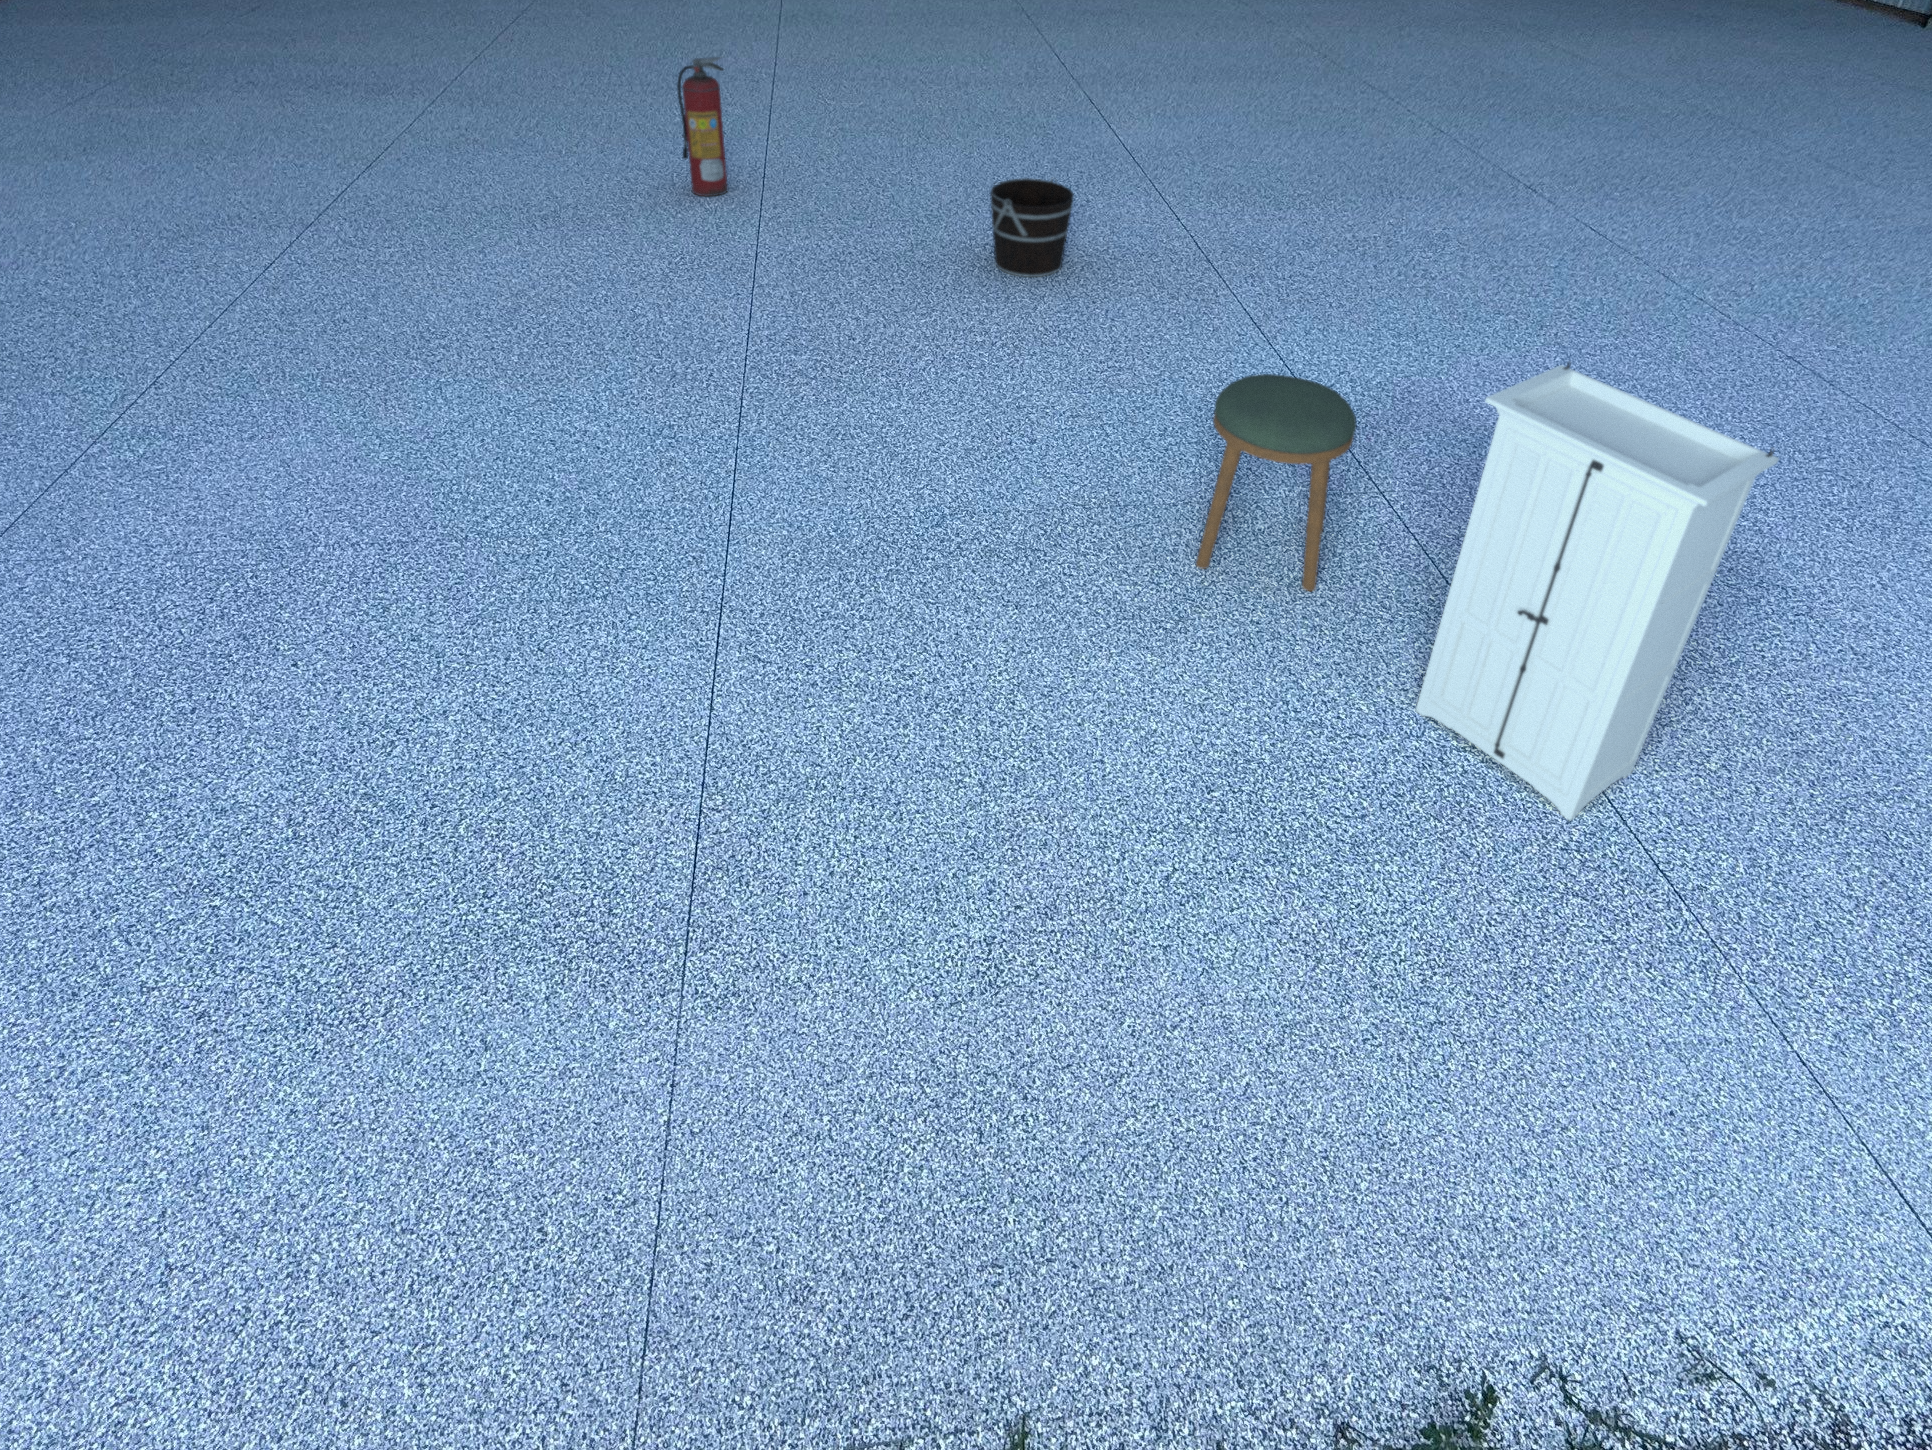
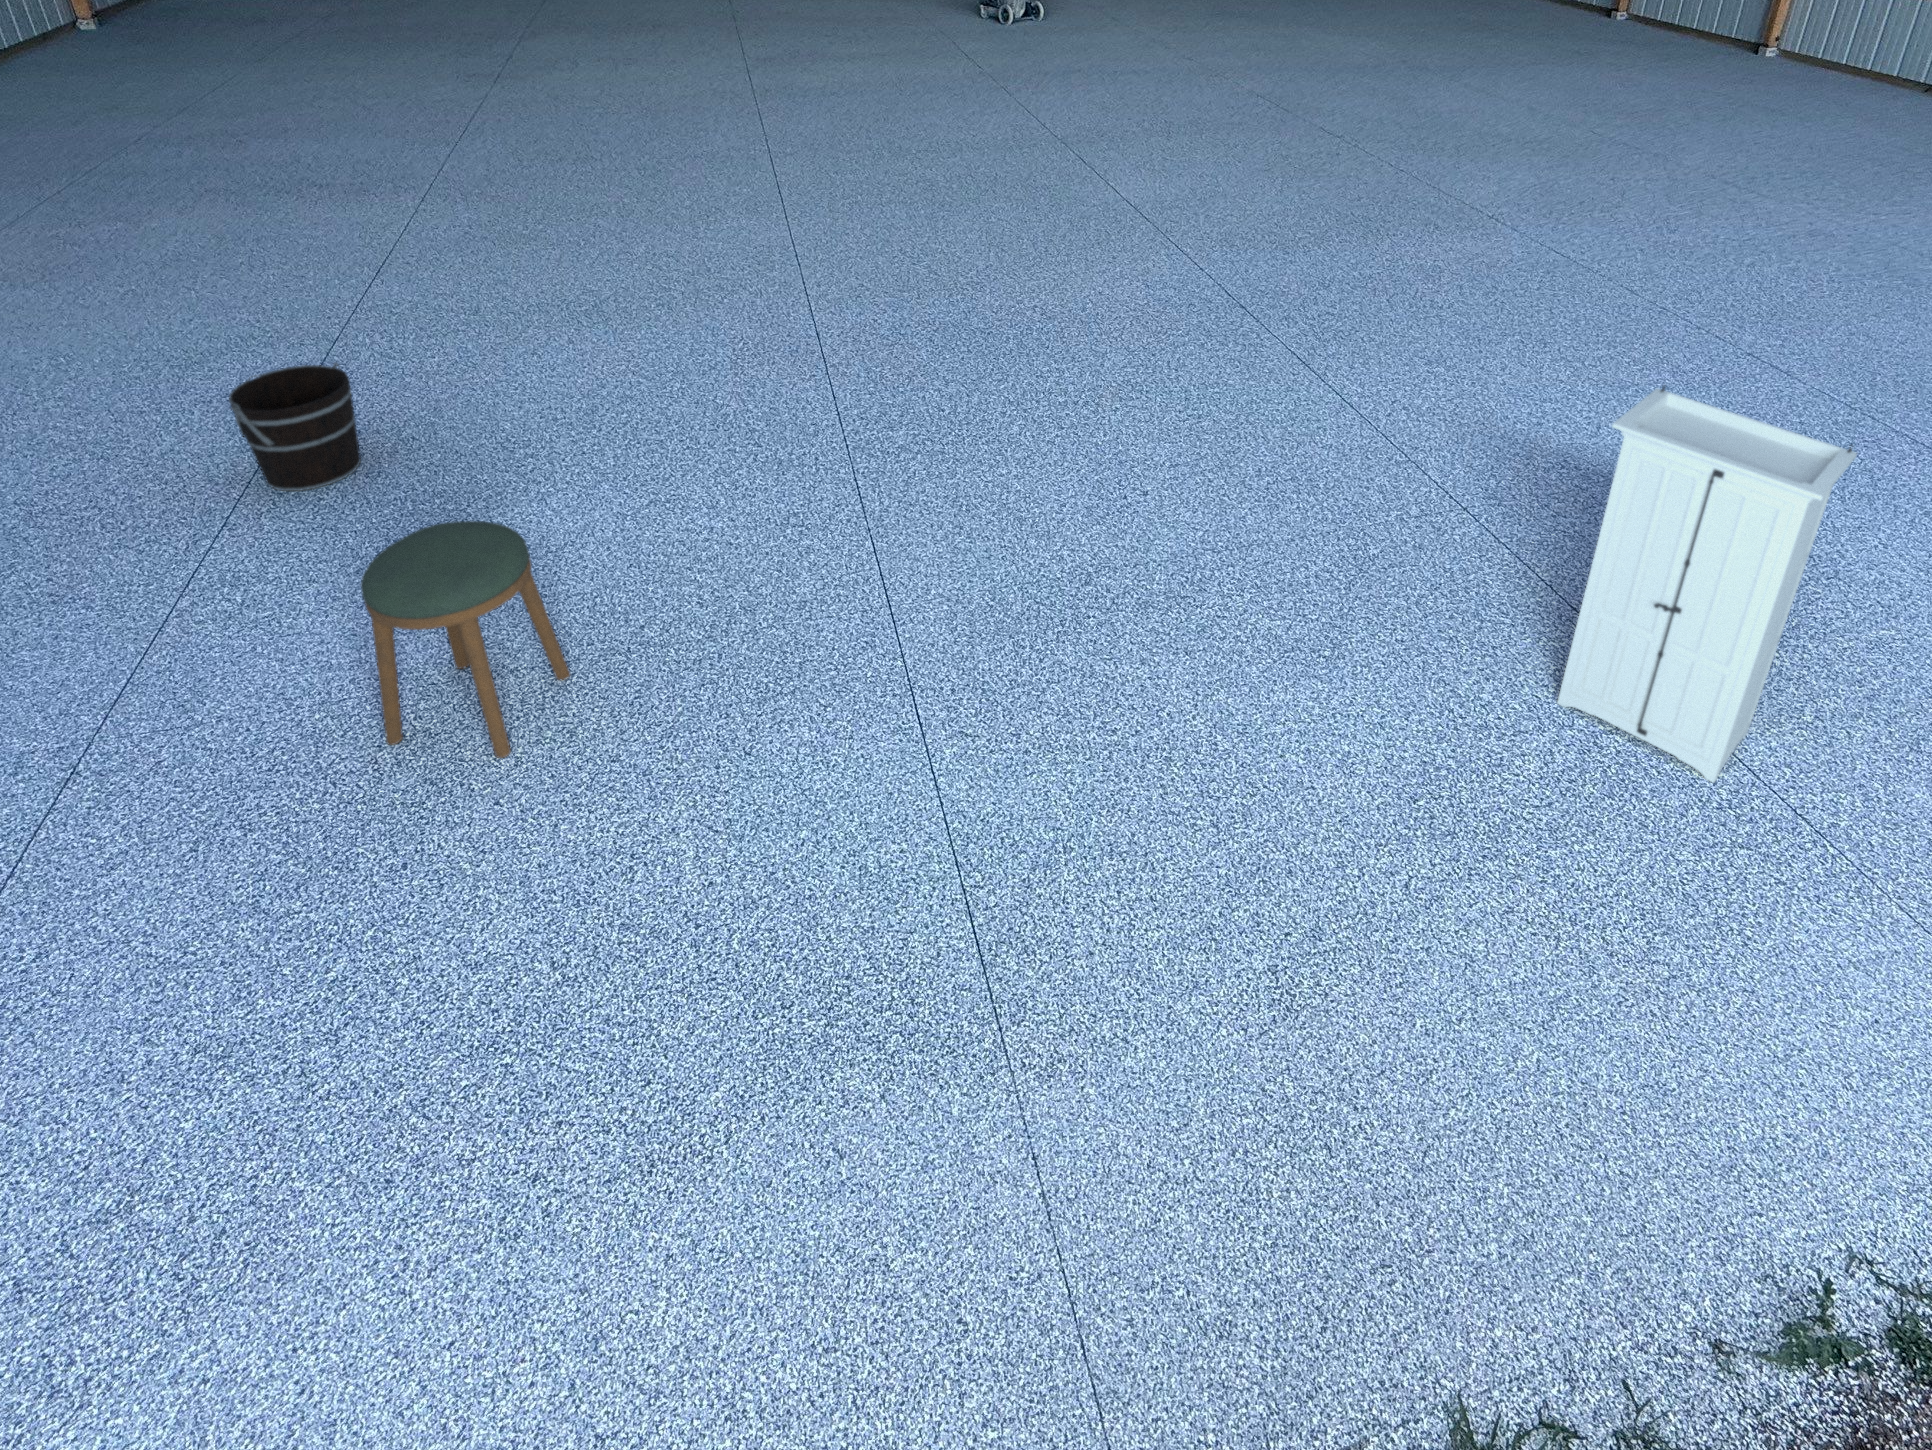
fire extinguisher: present [677,57,728,196] -> none [705,144,759,280]
bucket: present [990,178,1074,277] -> present [229,363,361,491]
stool: present [1196,374,1356,591] -> present [361,521,570,758]

